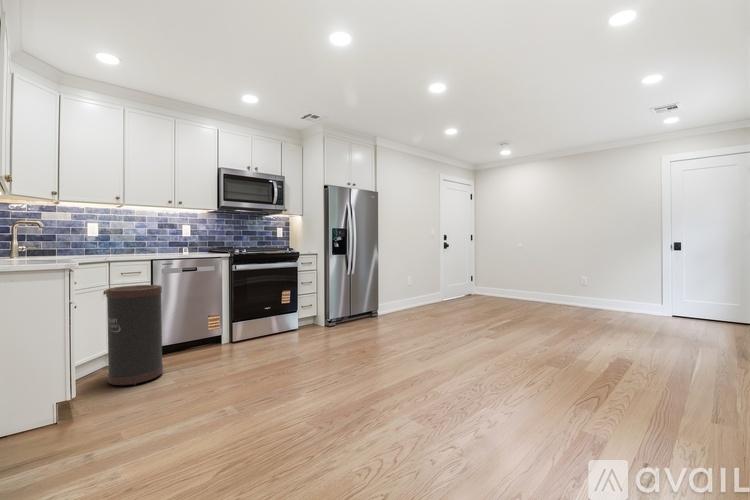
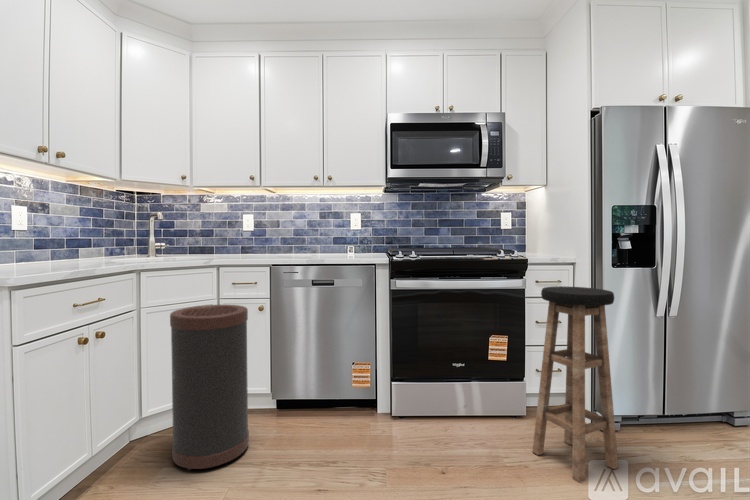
bar stool: none [310,263,341,339] -> present [532,286,618,482]

